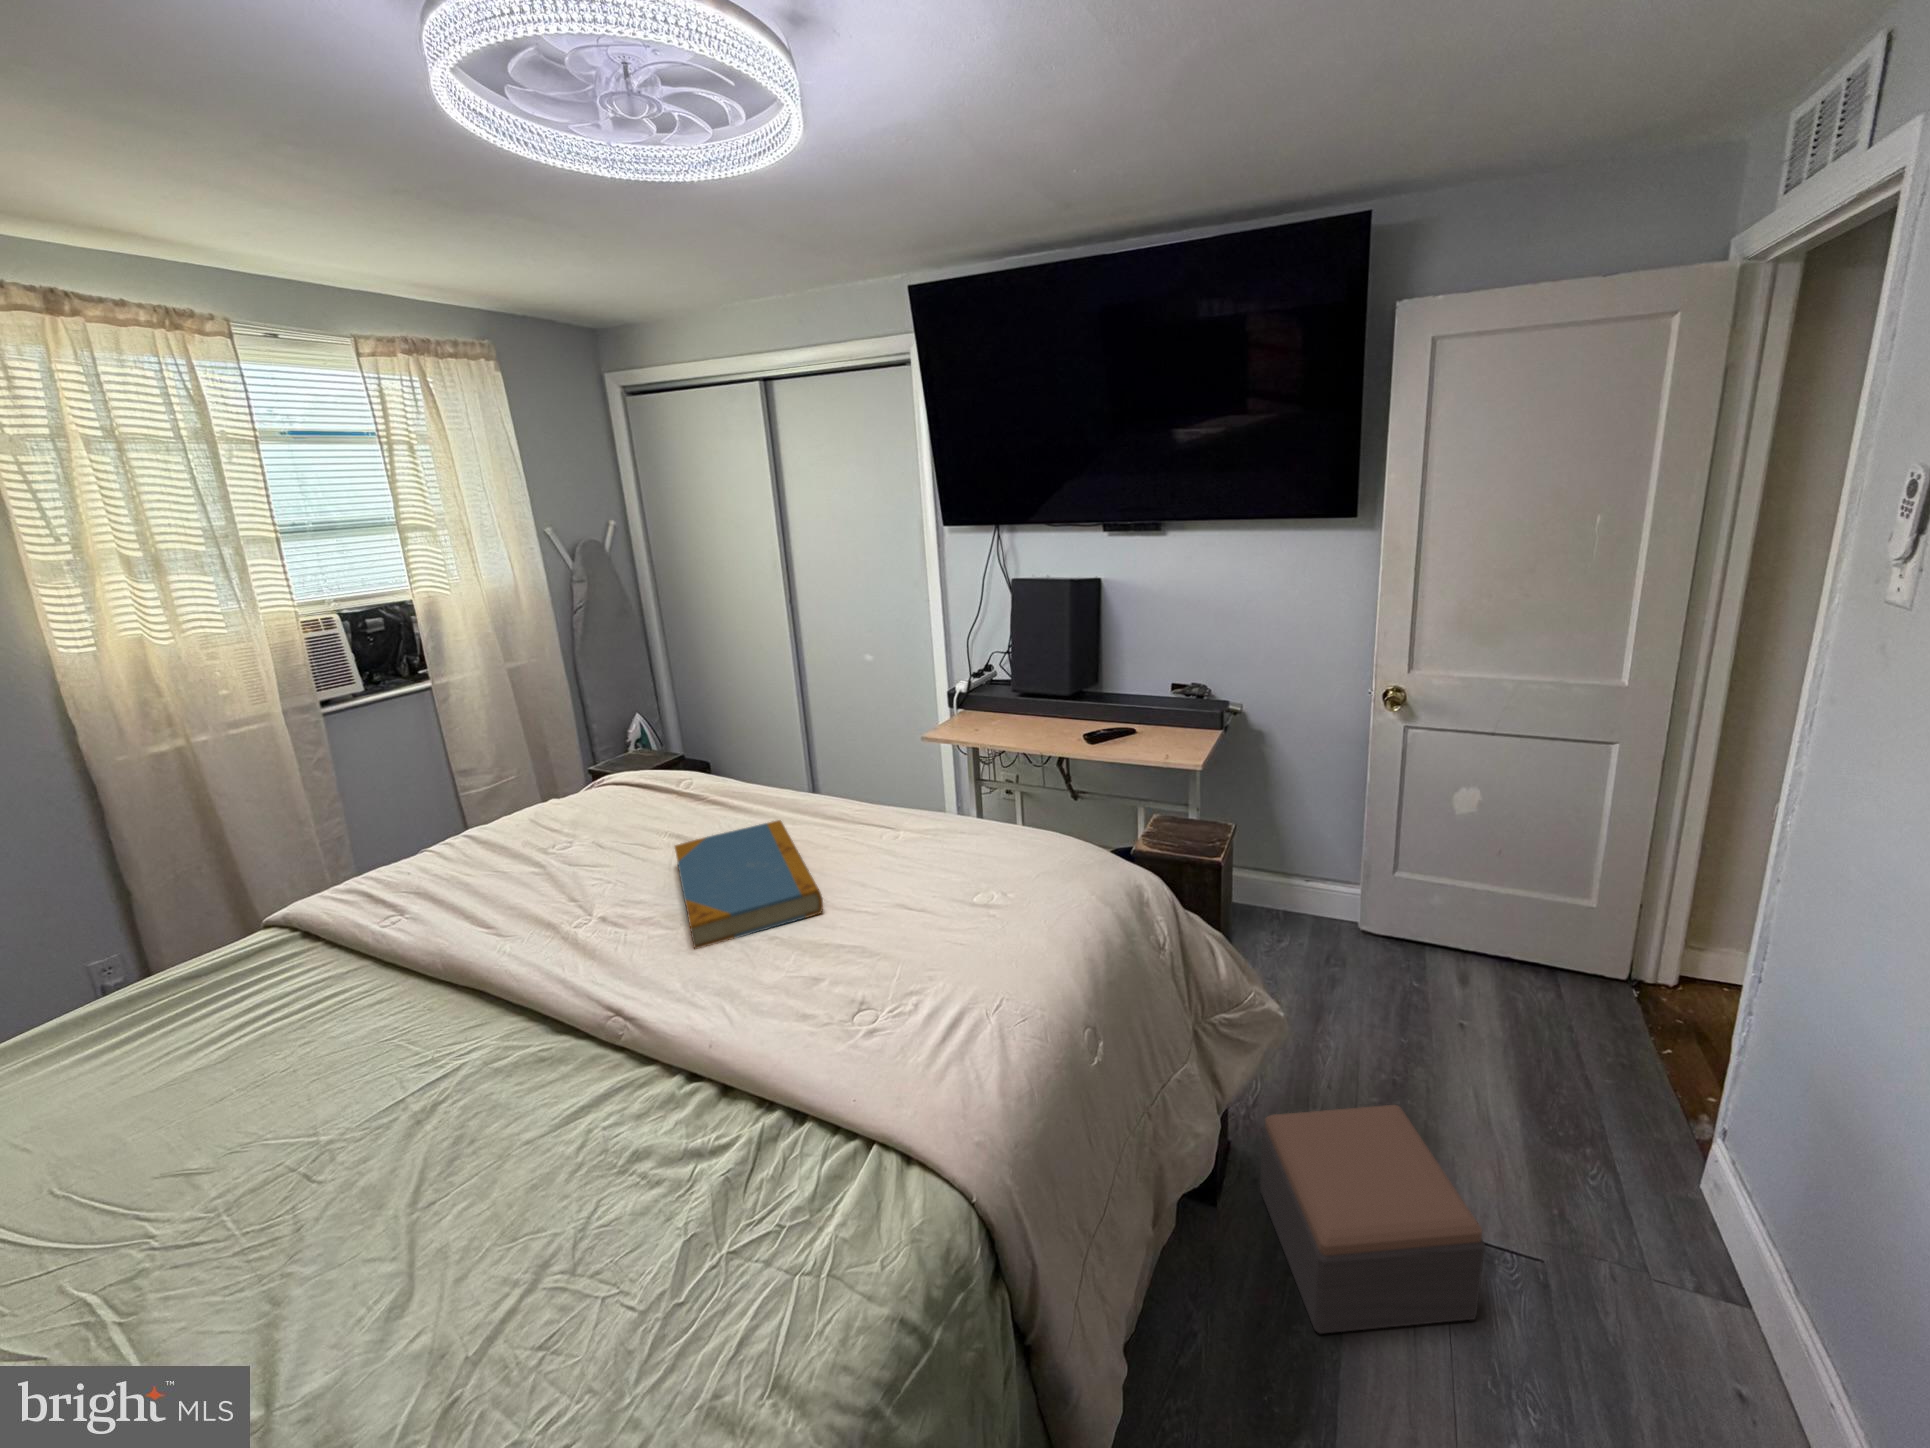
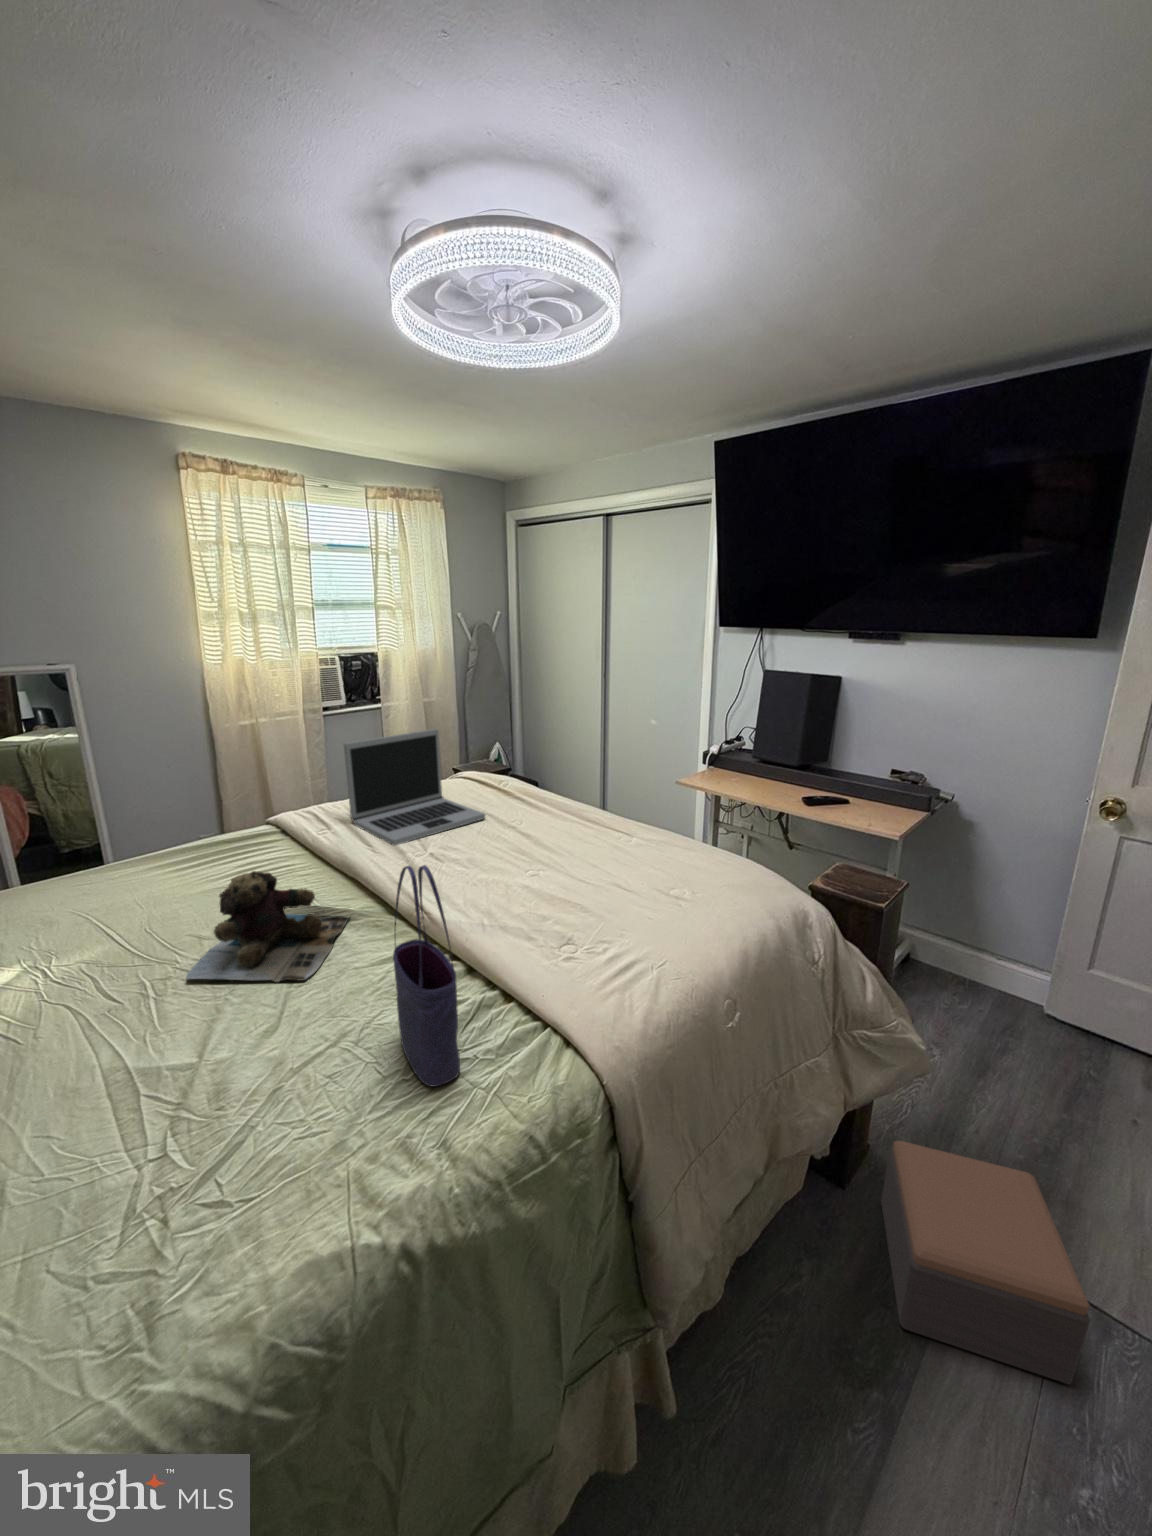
laptop: none [407,716,672,914] -> present [344,729,486,846]
book: present [675,820,823,949] -> none [475,819,563,887]
tote bag: none [619,967,765,1302] -> present [393,865,460,1087]
teddy bear: none [172,1028,488,1275] -> present [186,871,349,982]

